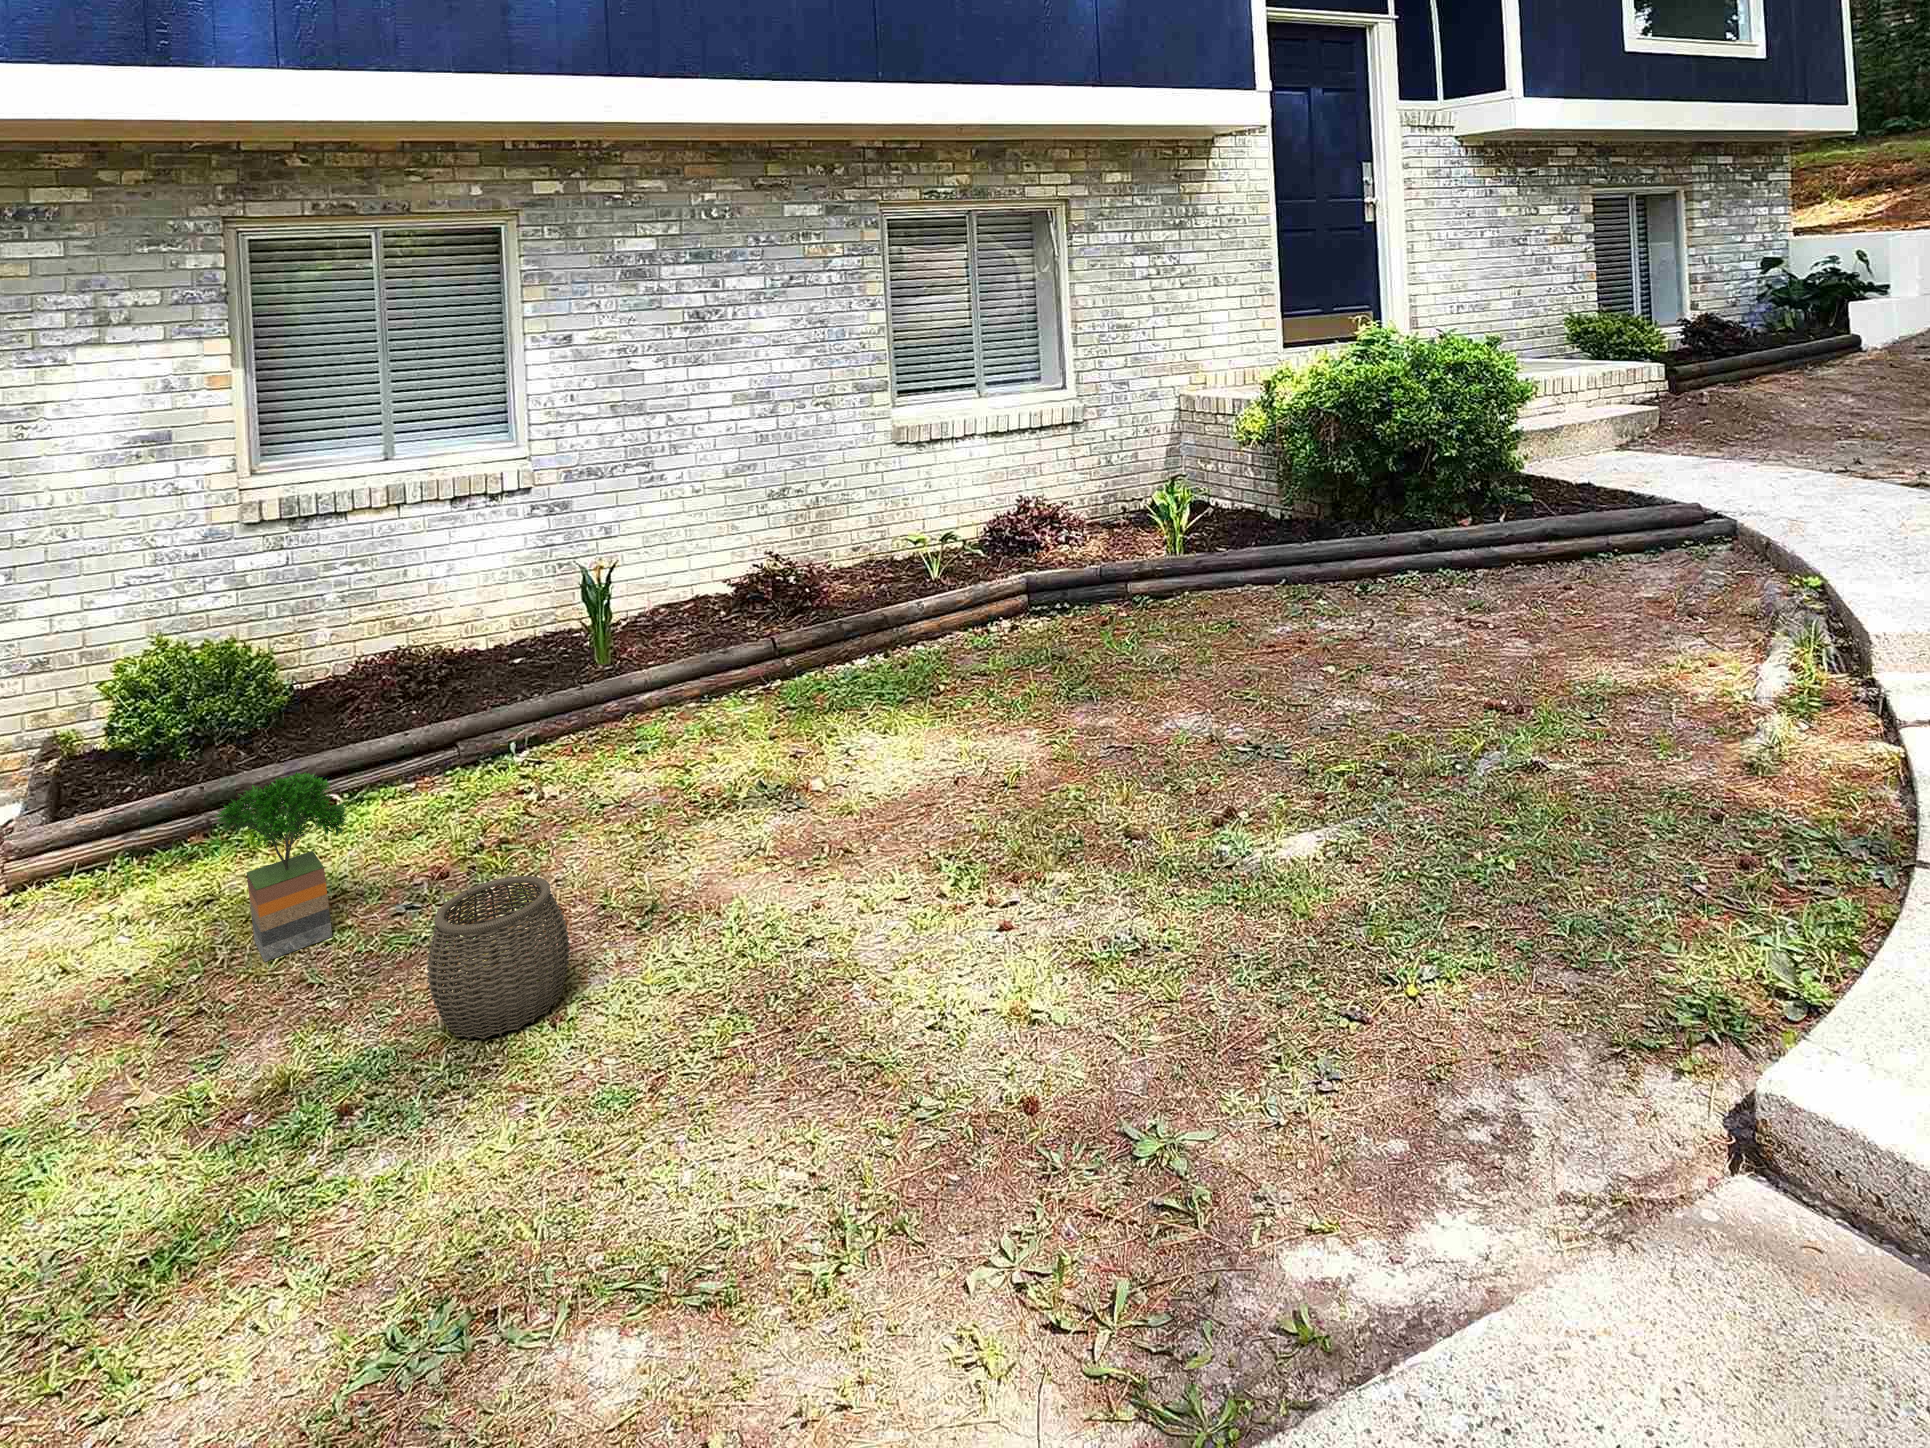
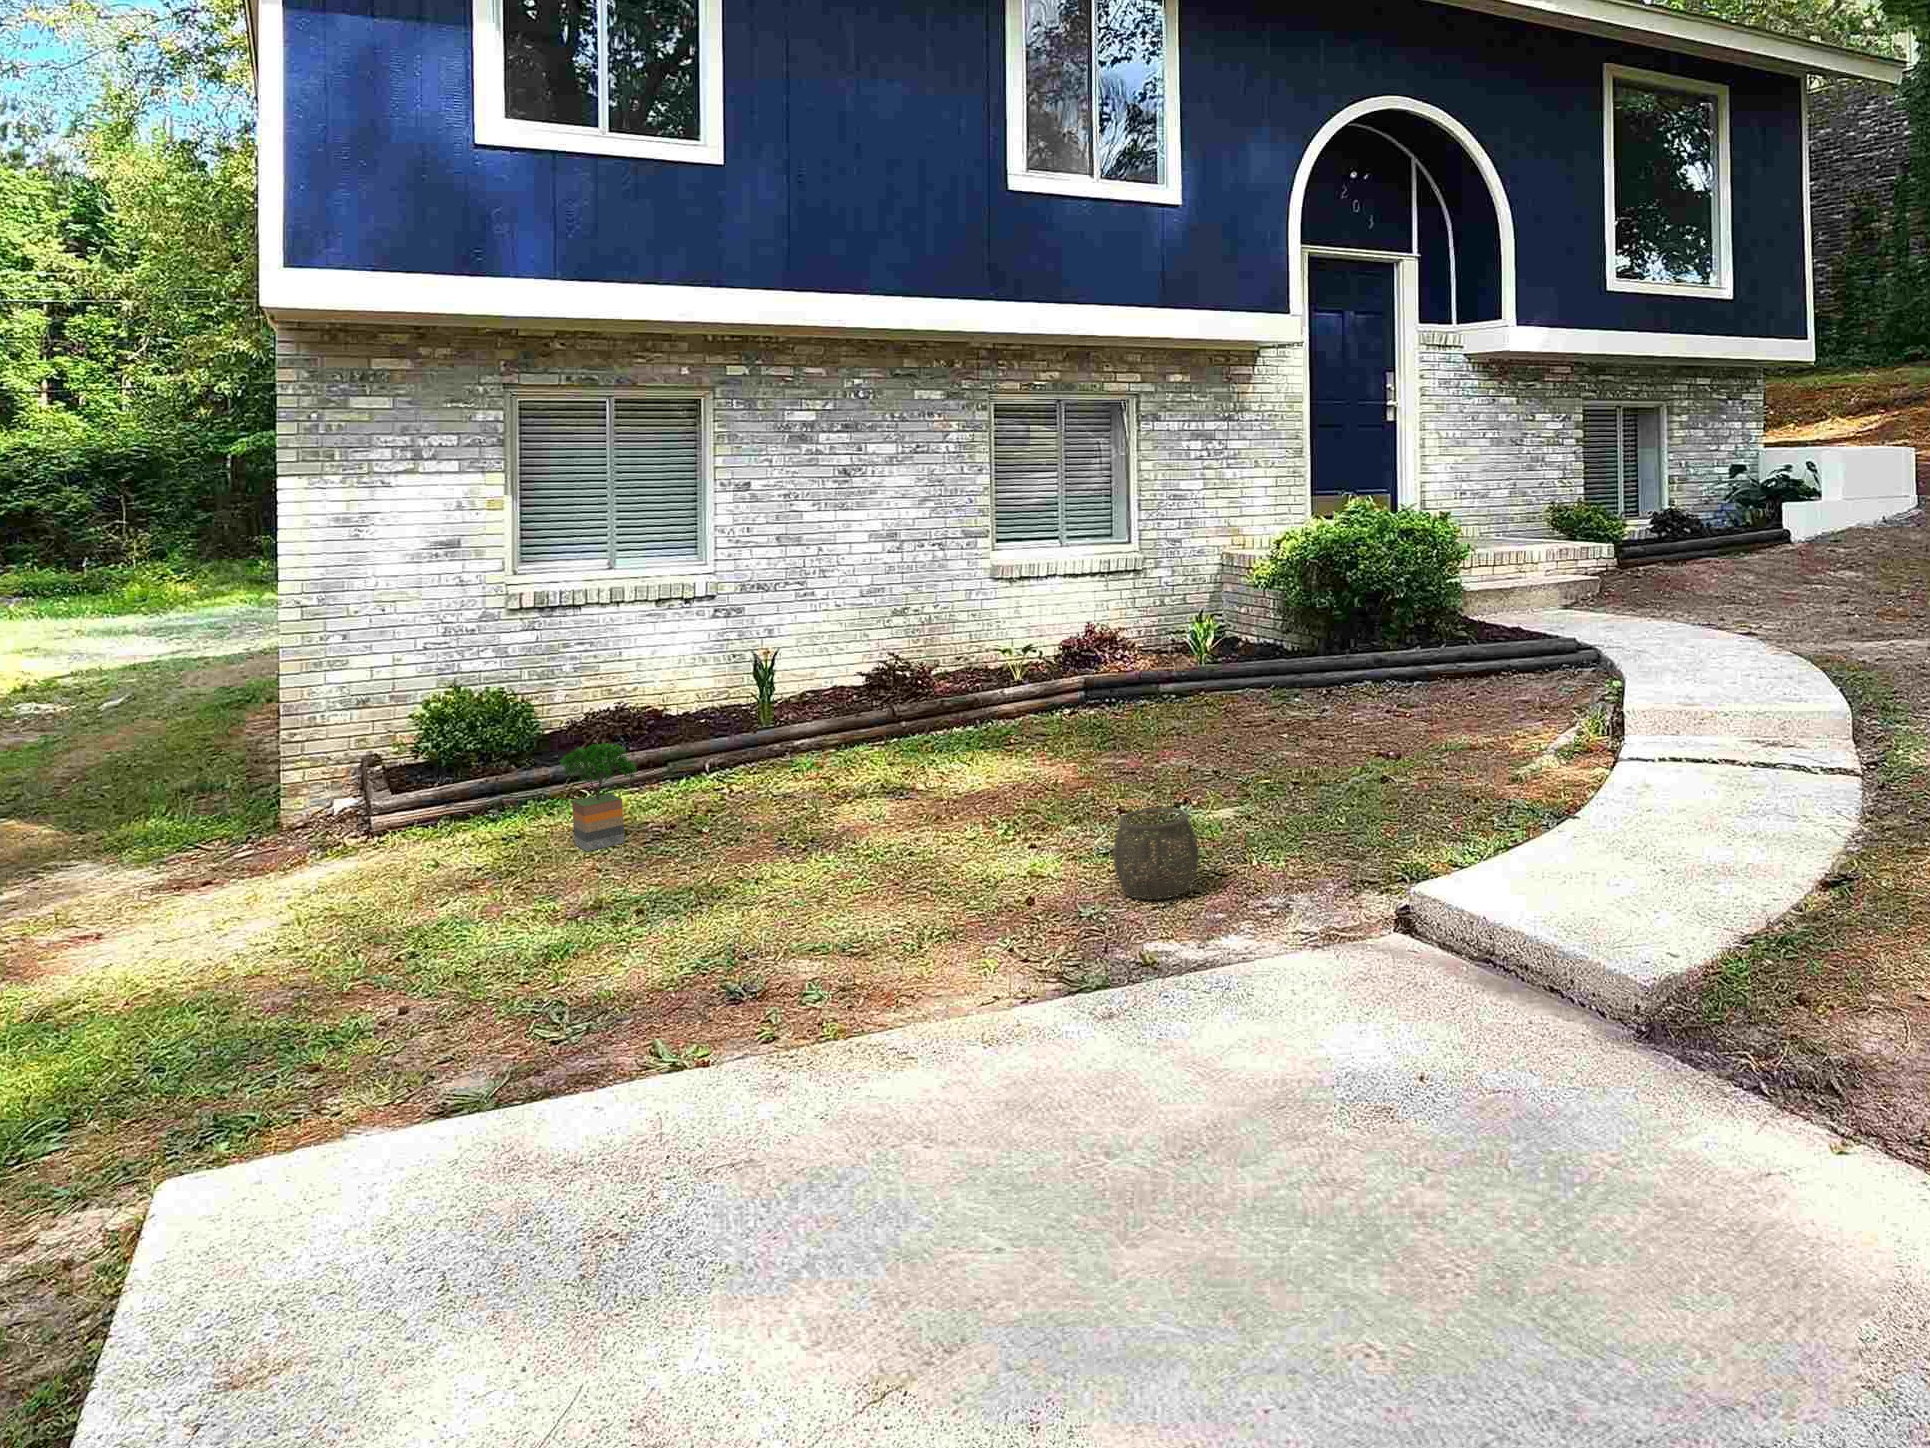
woven basket: present [426,876,570,1039] -> present [1113,808,1199,900]

